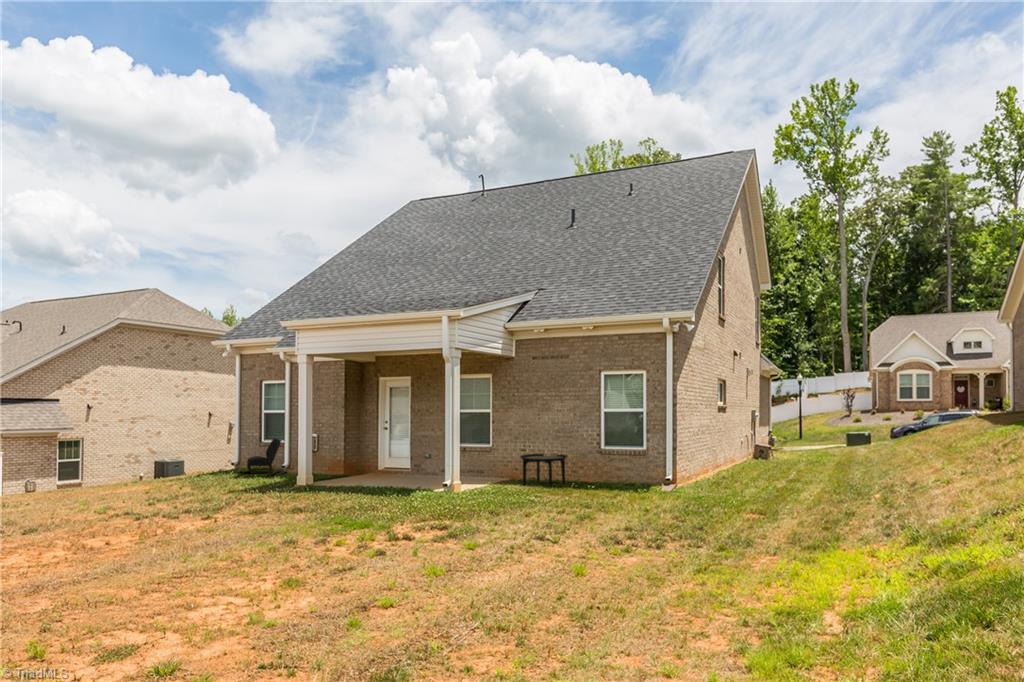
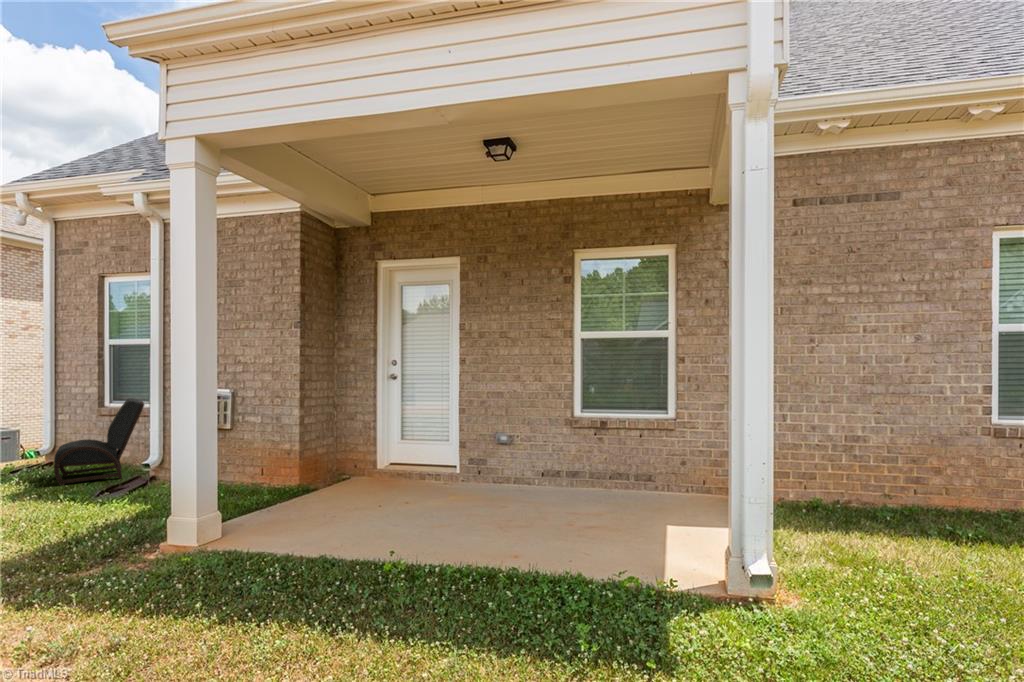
round table: present [520,453,567,487] -> none [807,435,961,538]

